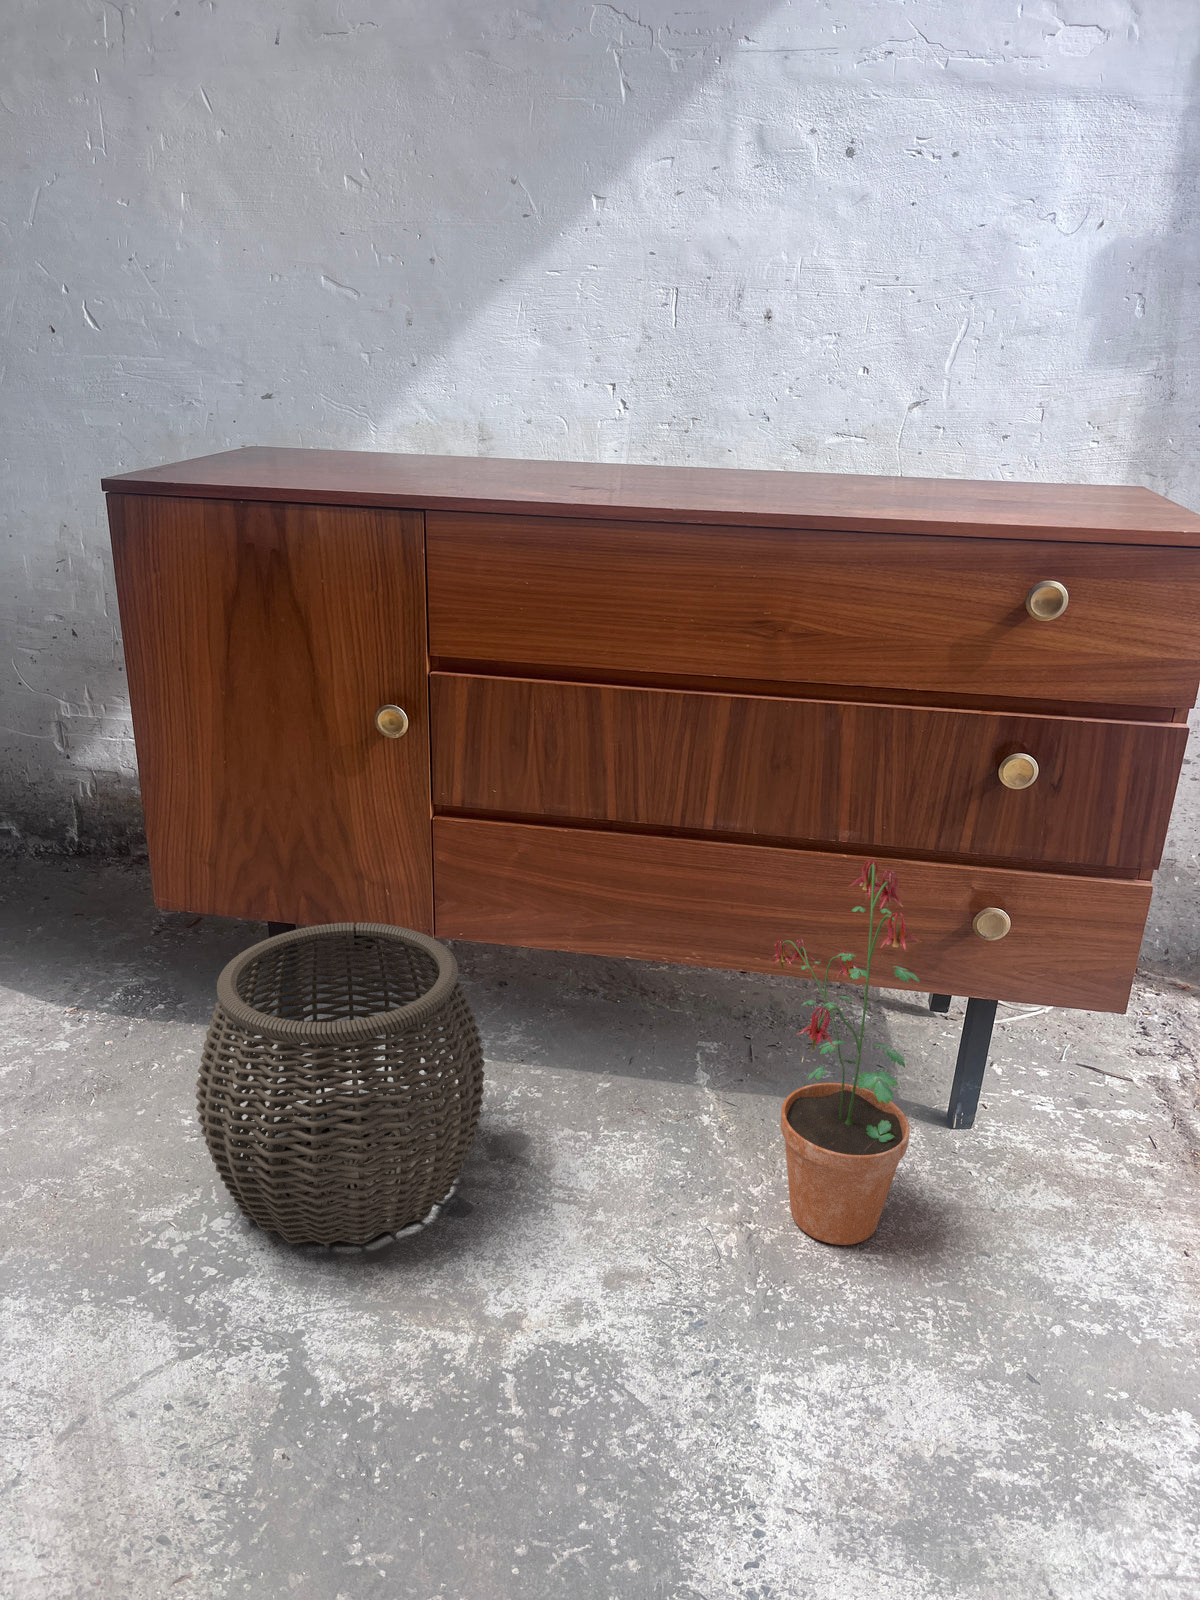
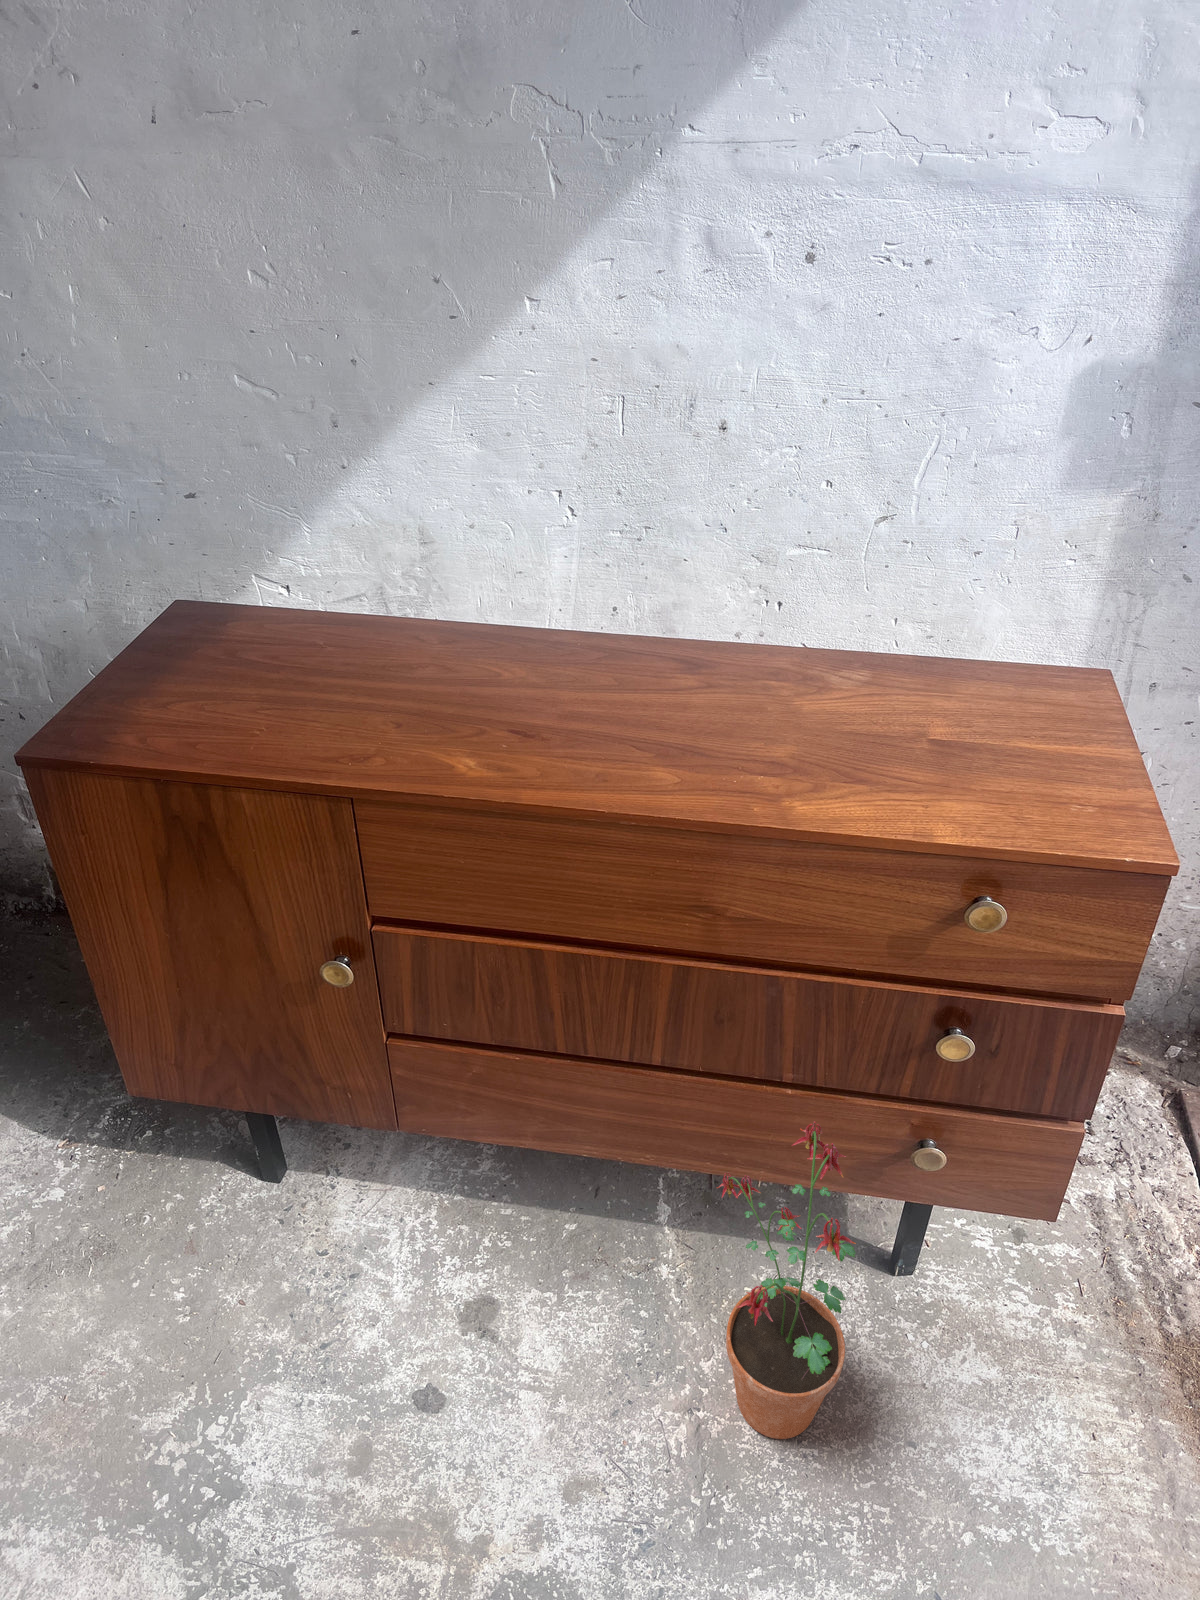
woven basket: present [196,922,485,1248] -> none [178,1141,450,1464]

